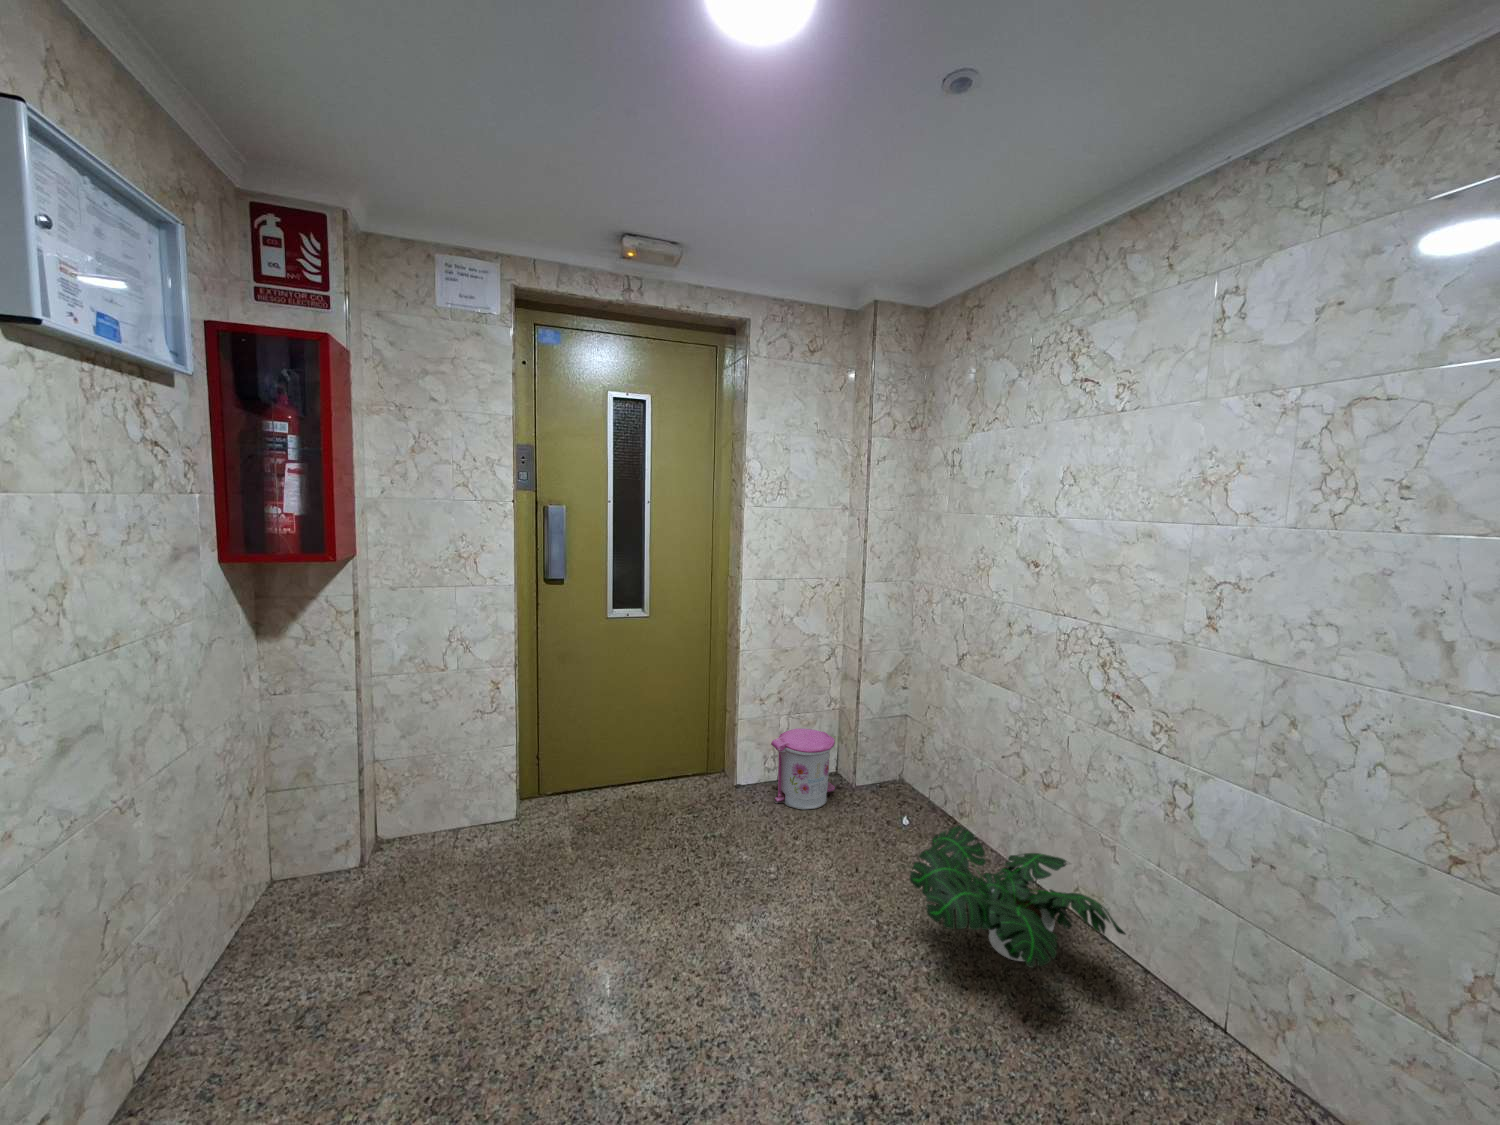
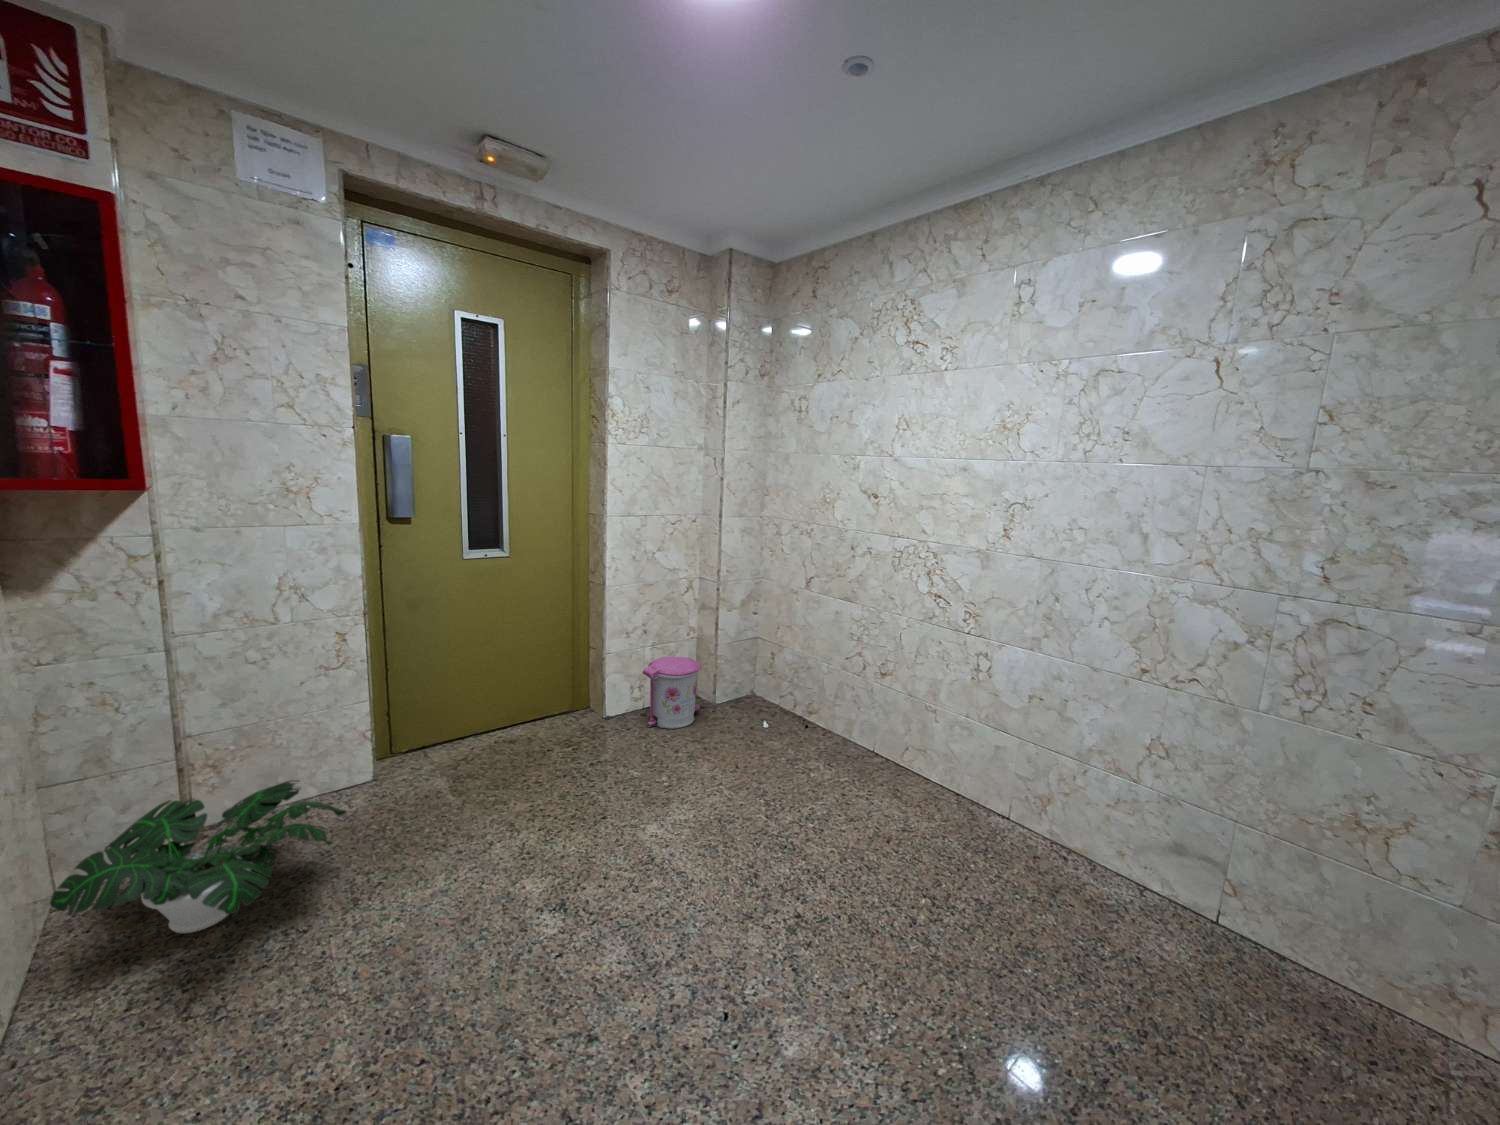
potted plant: present [910,826,1126,967] -> present [50,780,346,933]

